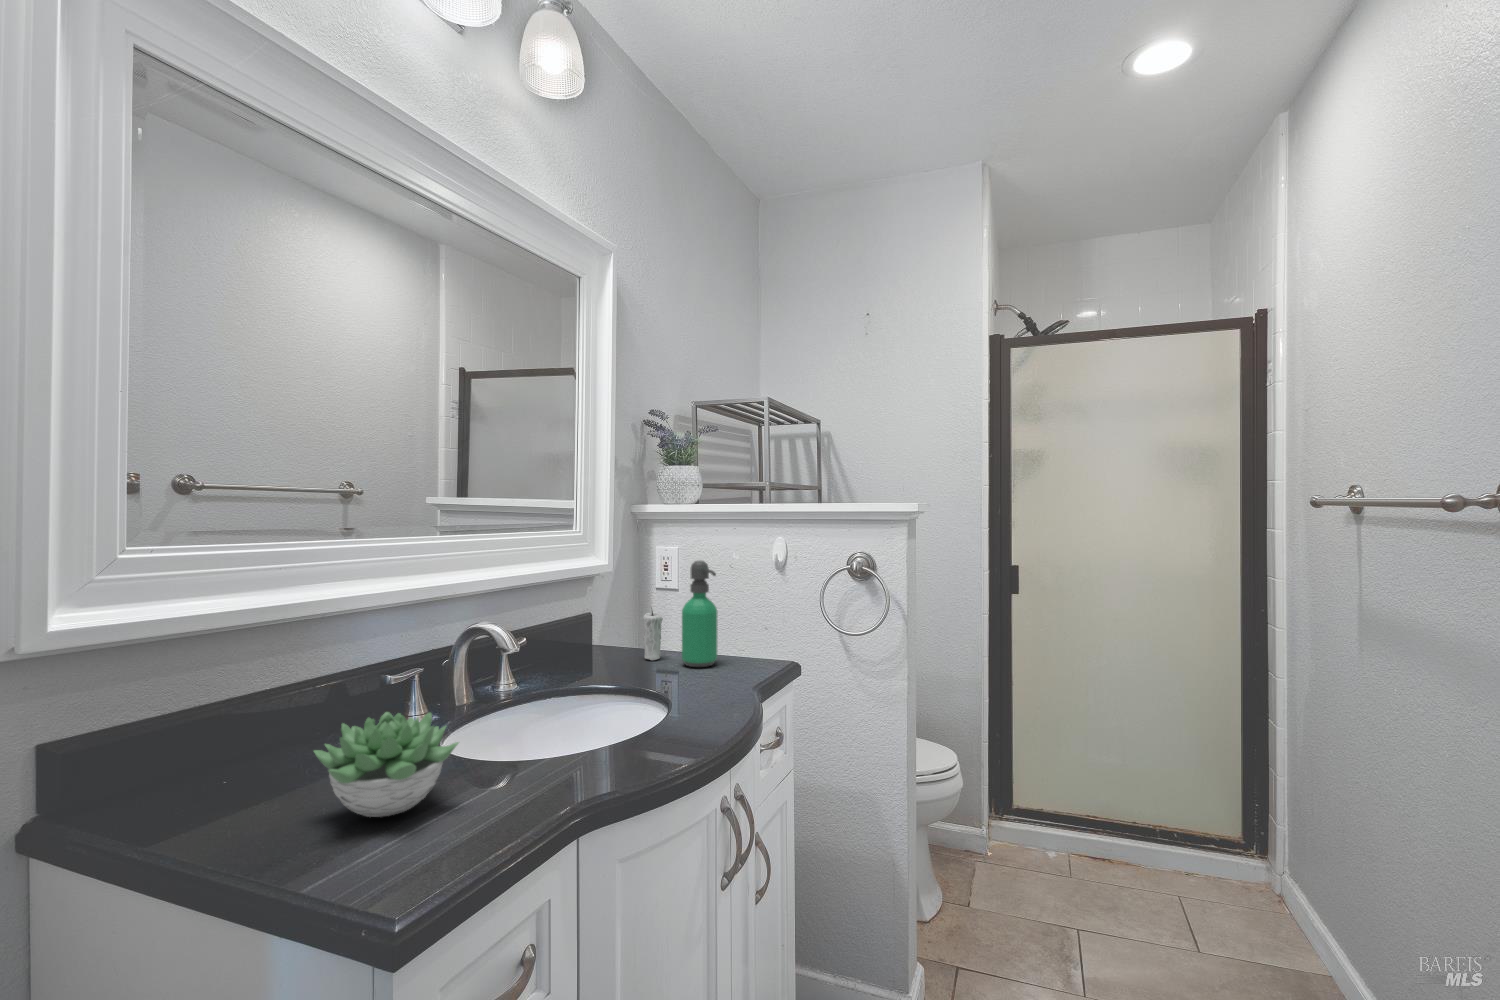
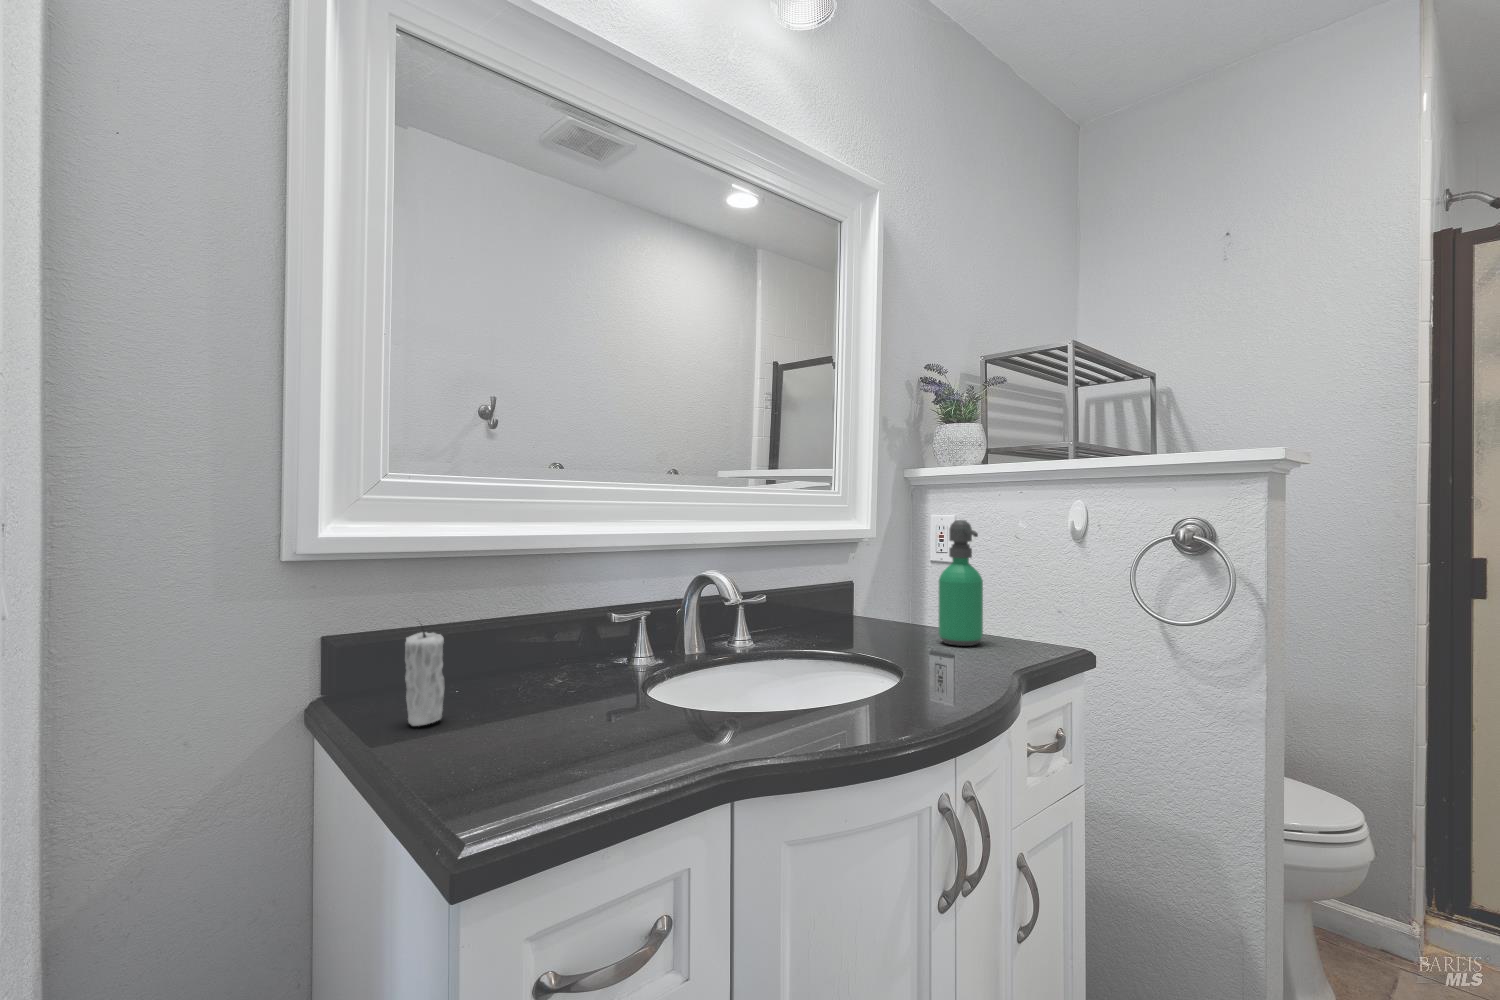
candle: present [643,611,663,660] -> present [405,628,444,726]
succulent plant: present [314,712,458,817] -> none [481,636,616,740]

